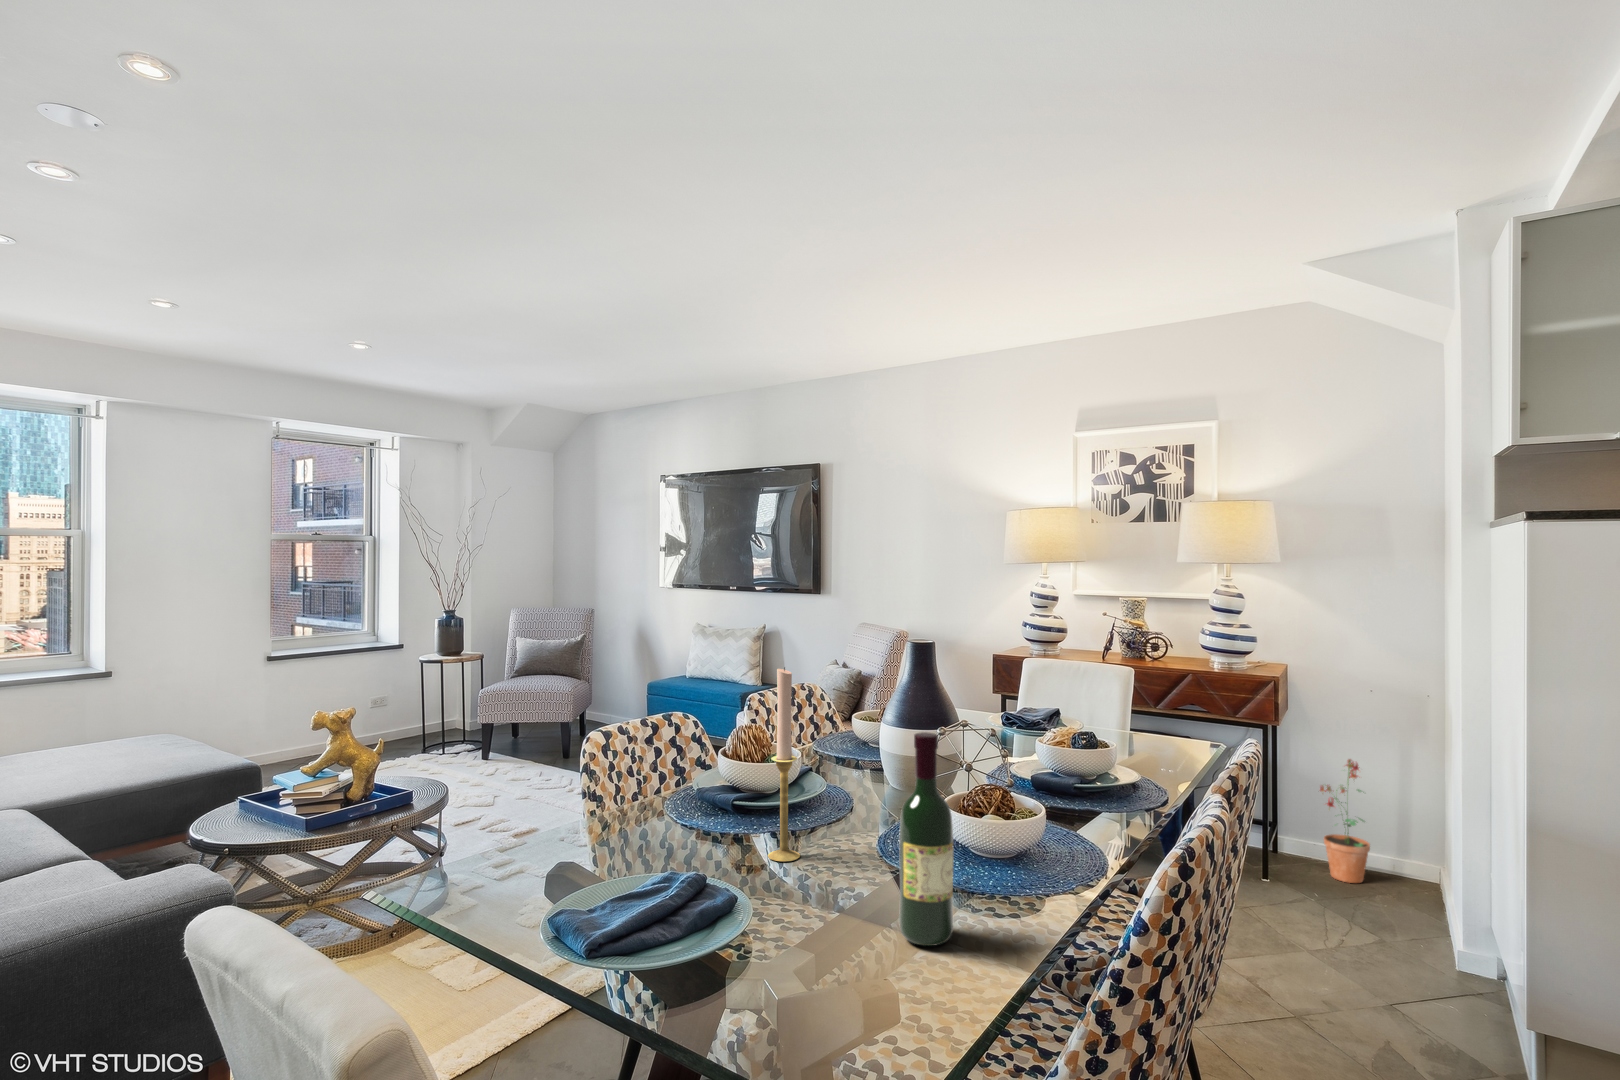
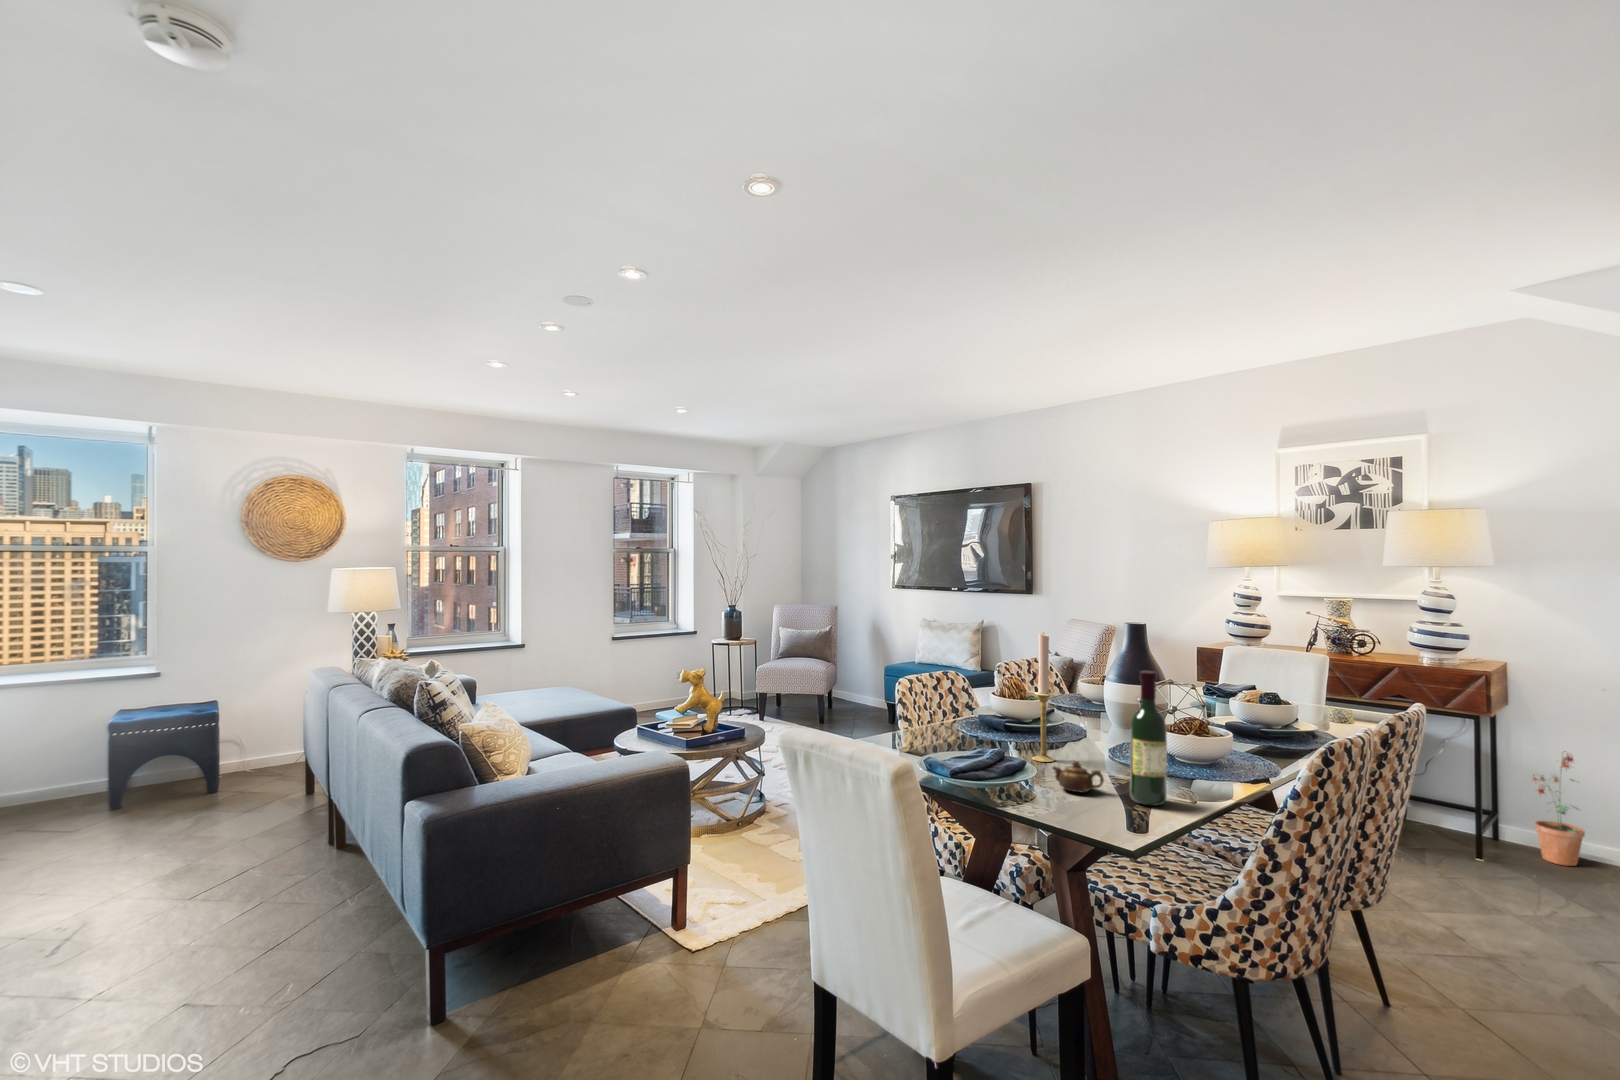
teapot: none [785,874,862,927] -> present [1052,761,1104,792]

